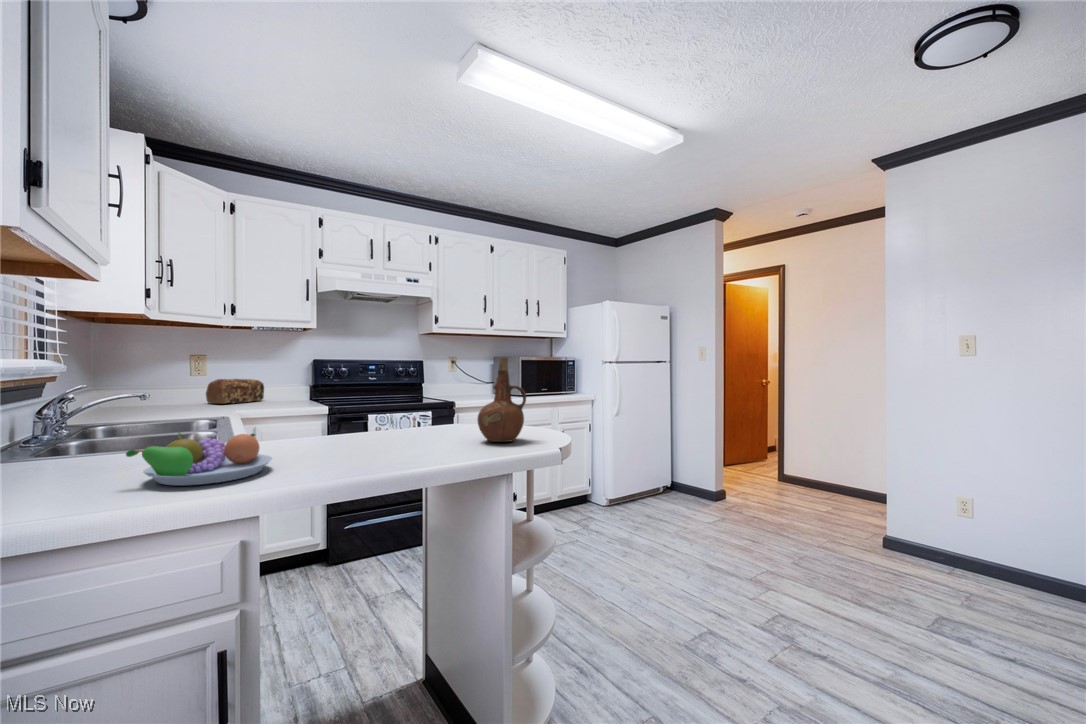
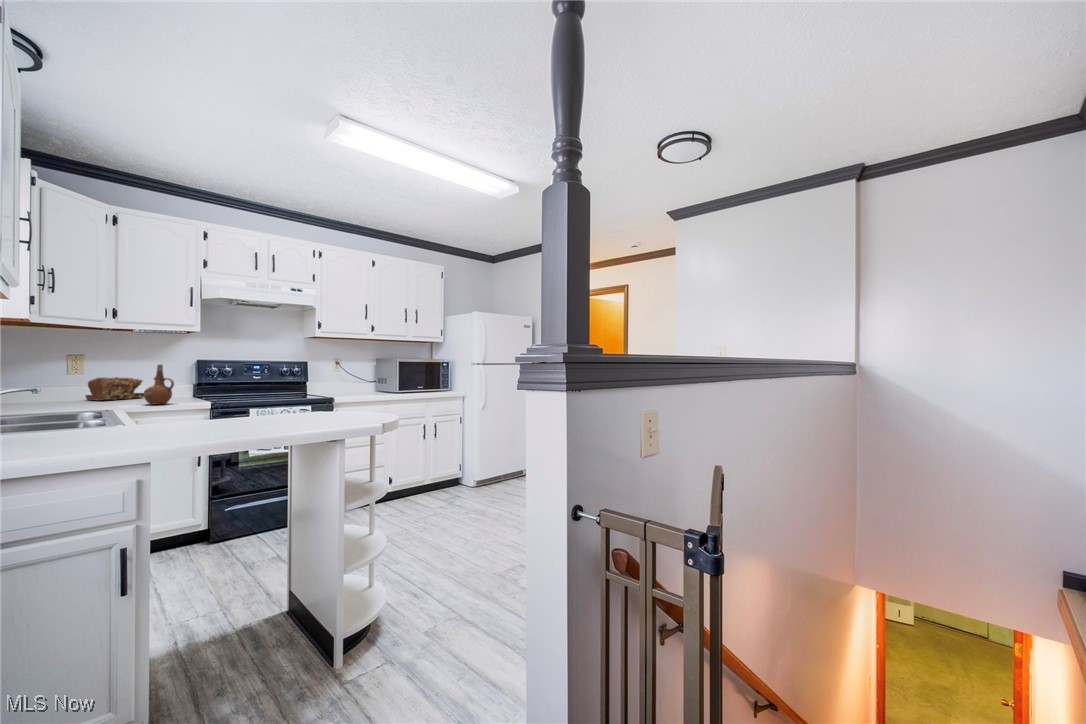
ceramic pitcher: present [477,357,526,442] -> present [144,365,174,405]
fruit bowl: present [126,432,272,486] -> none [48,410,160,444]

